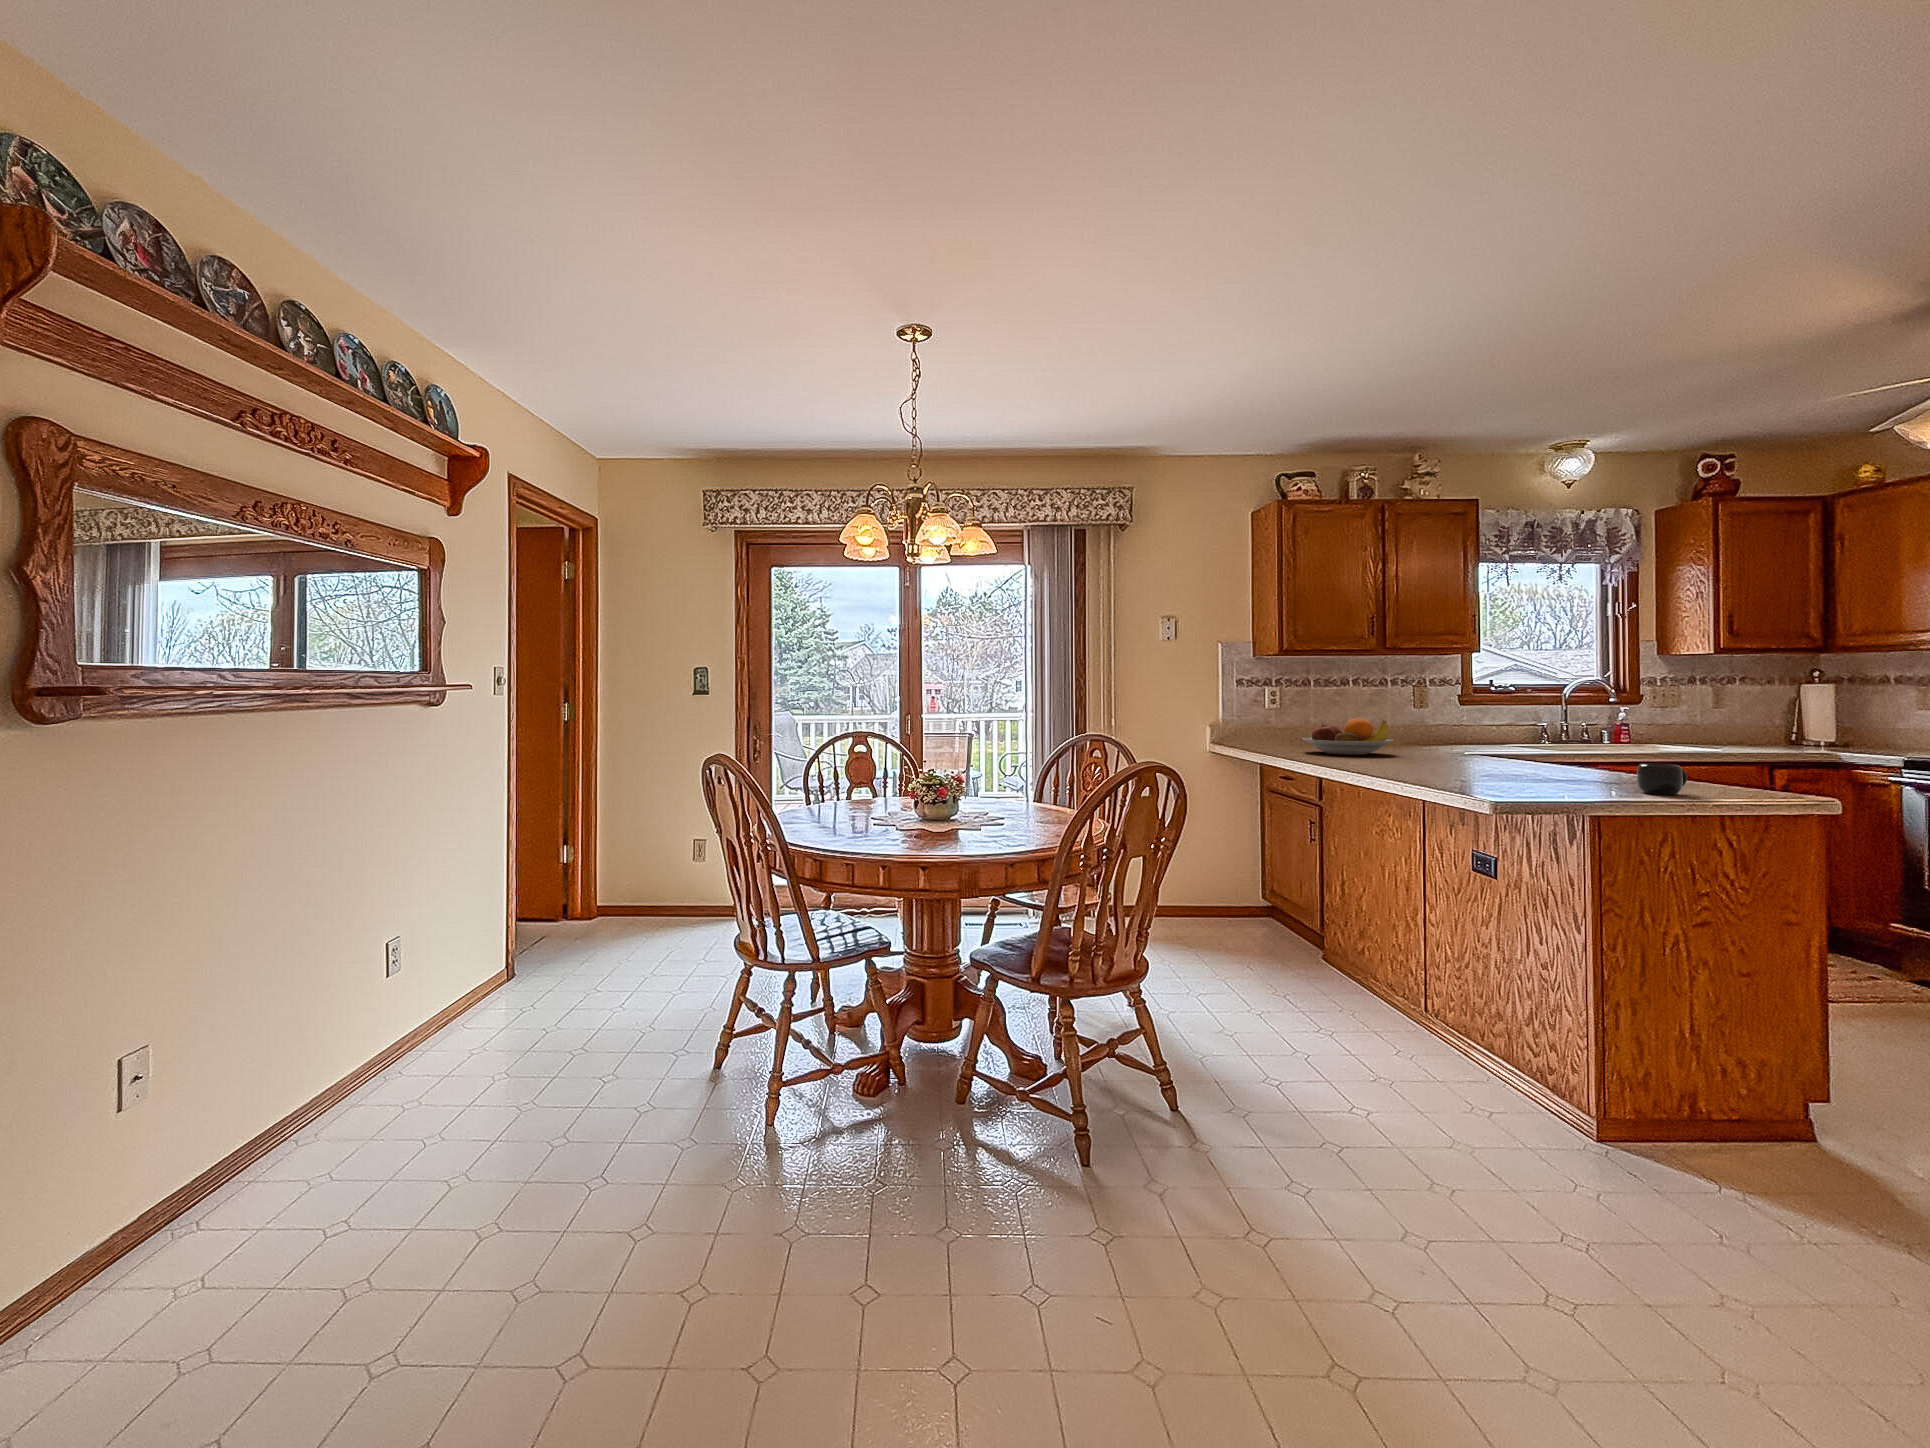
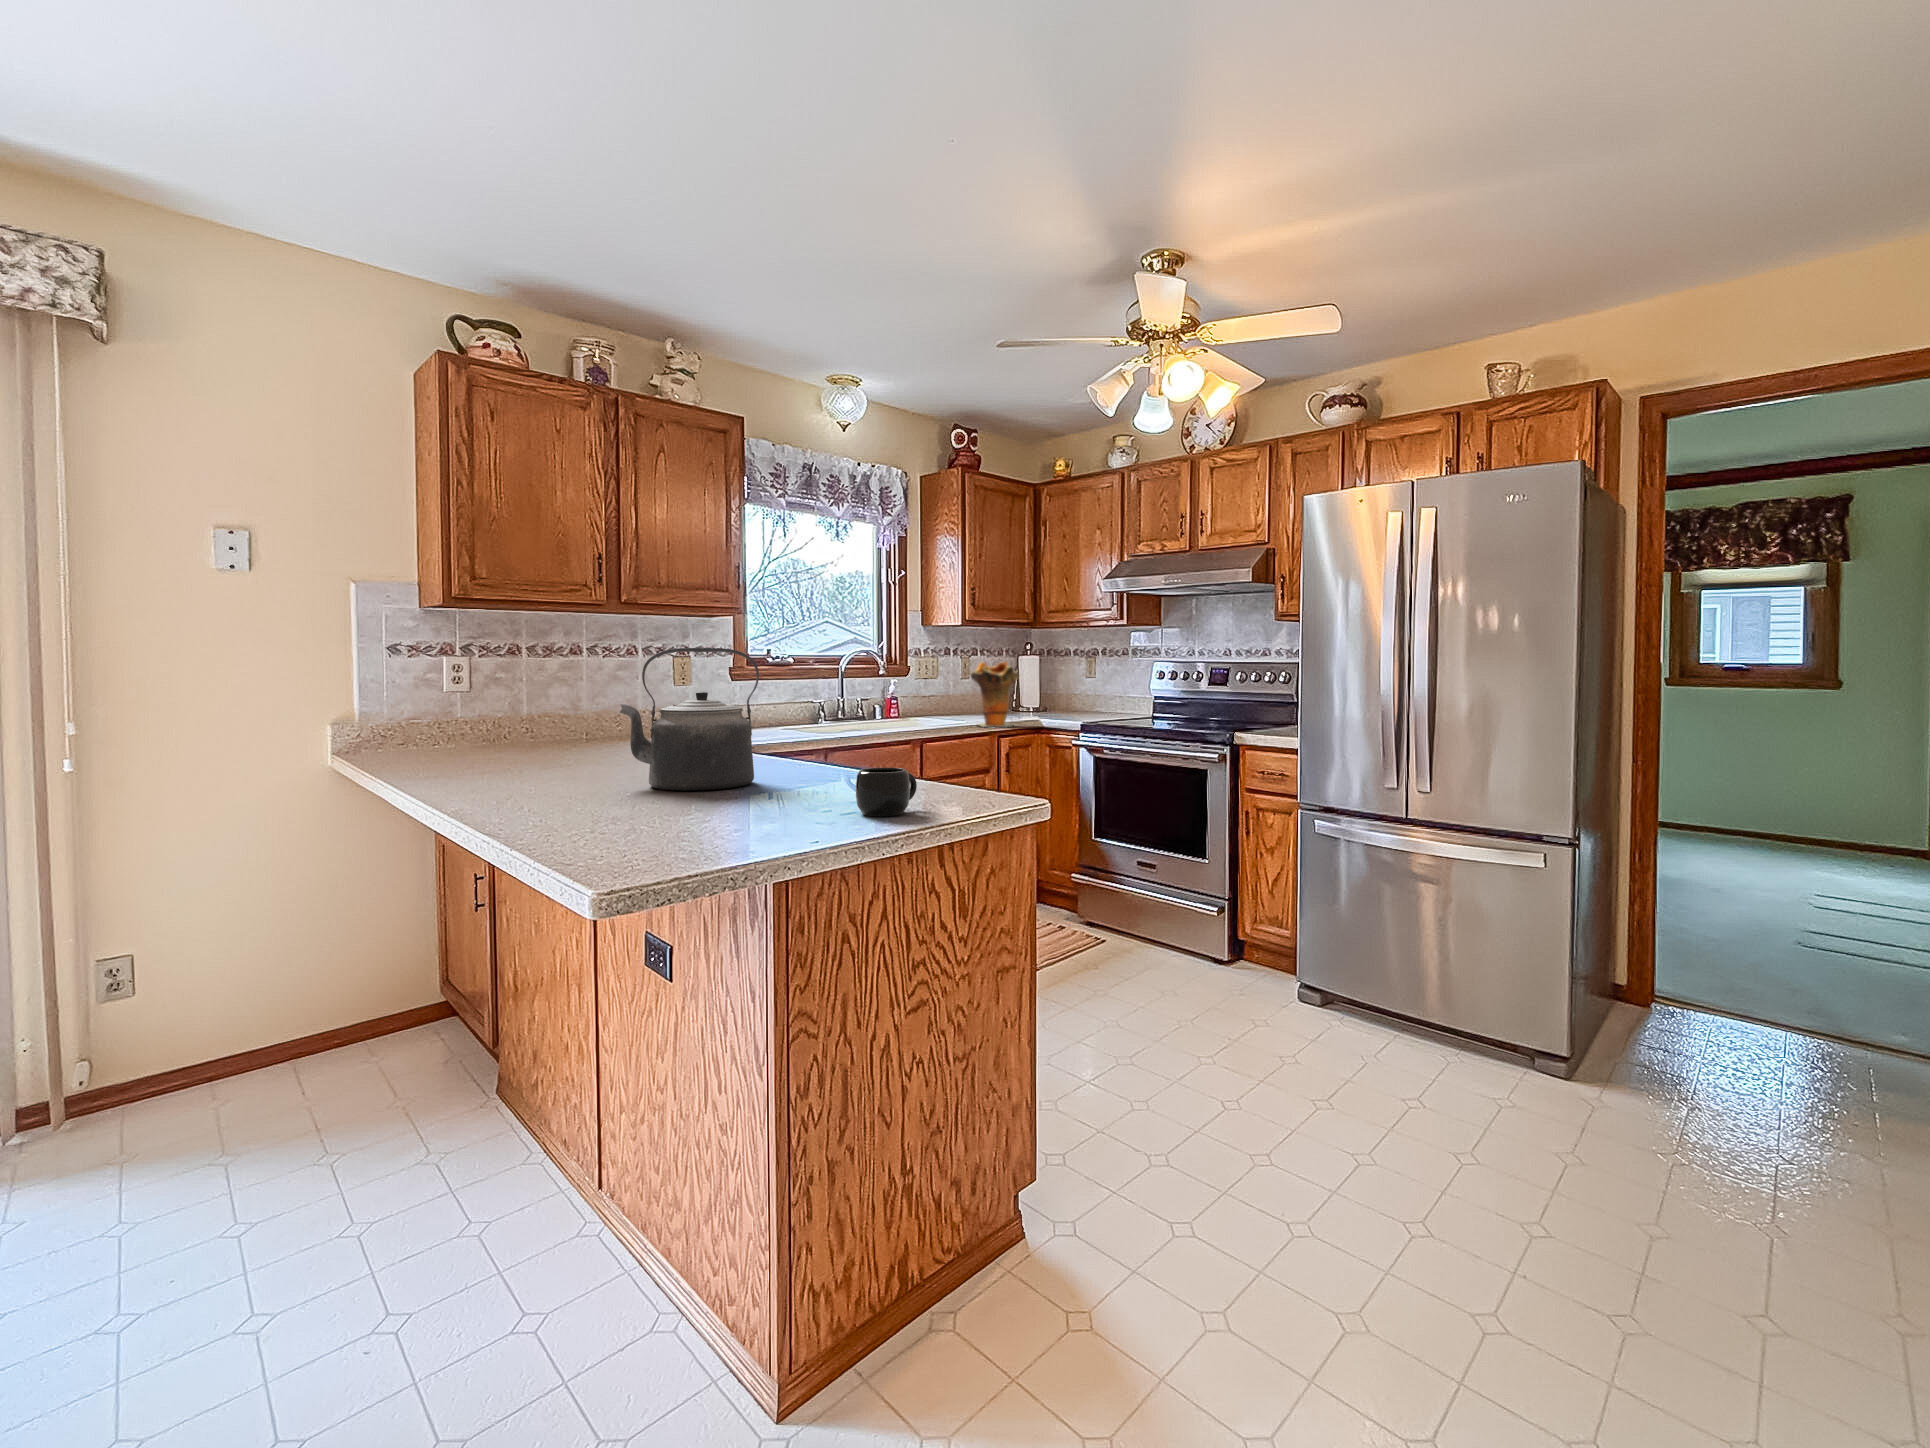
kettle: none [1440,683,1540,775] -> present [620,648,759,791]
decorative vase: none [1720,689,1785,753] -> present [971,662,1019,727]
fruit bowl: present [1302,718,1394,755] -> none [456,704,601,761]

